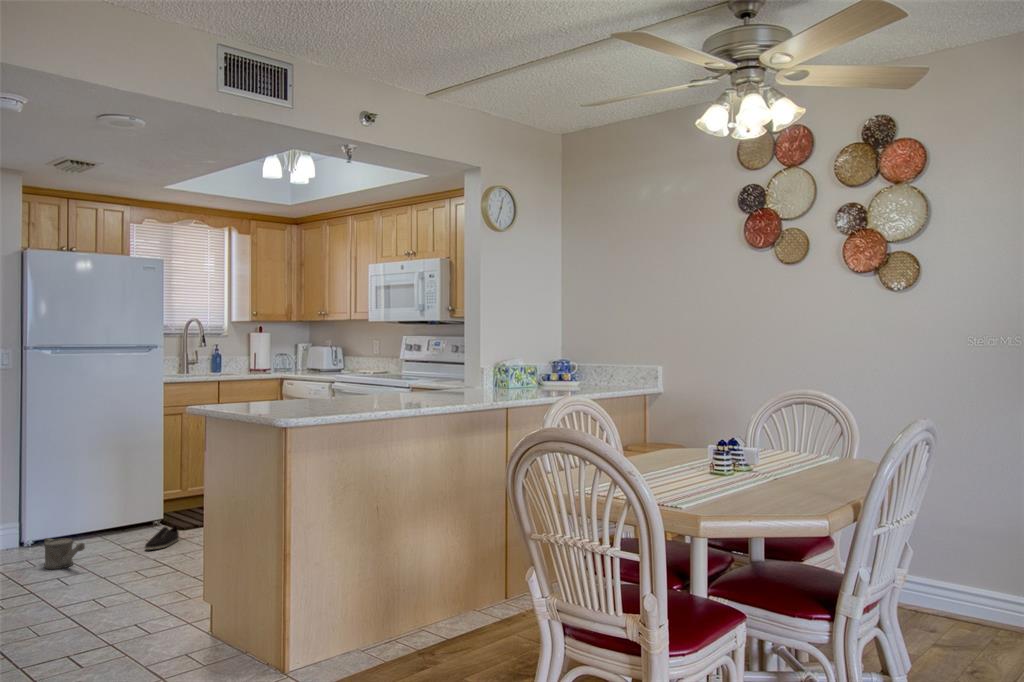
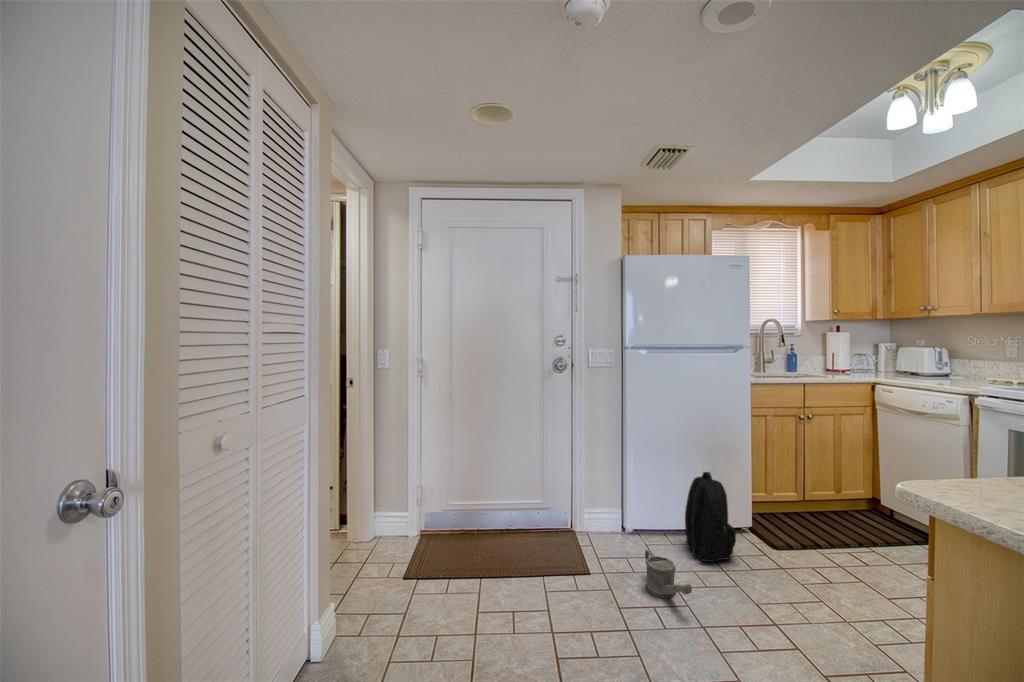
backpack: none [90,465,137,546] -> present [685,472,736,562]
shoe: present [145,526,179,550] -> none [754,561,791,597]

